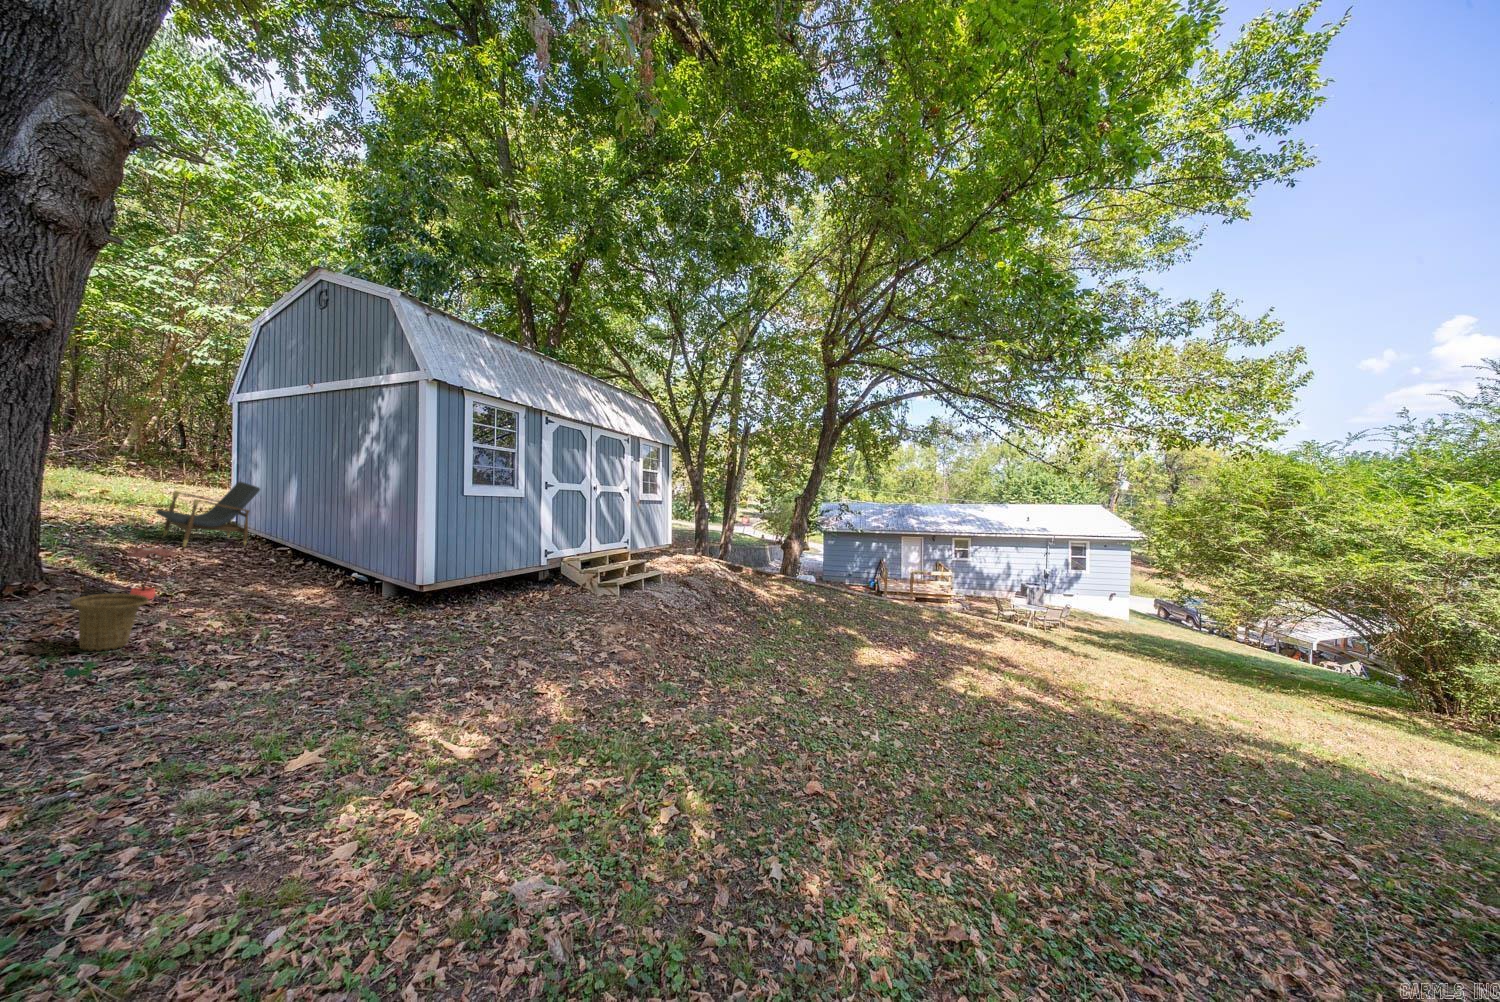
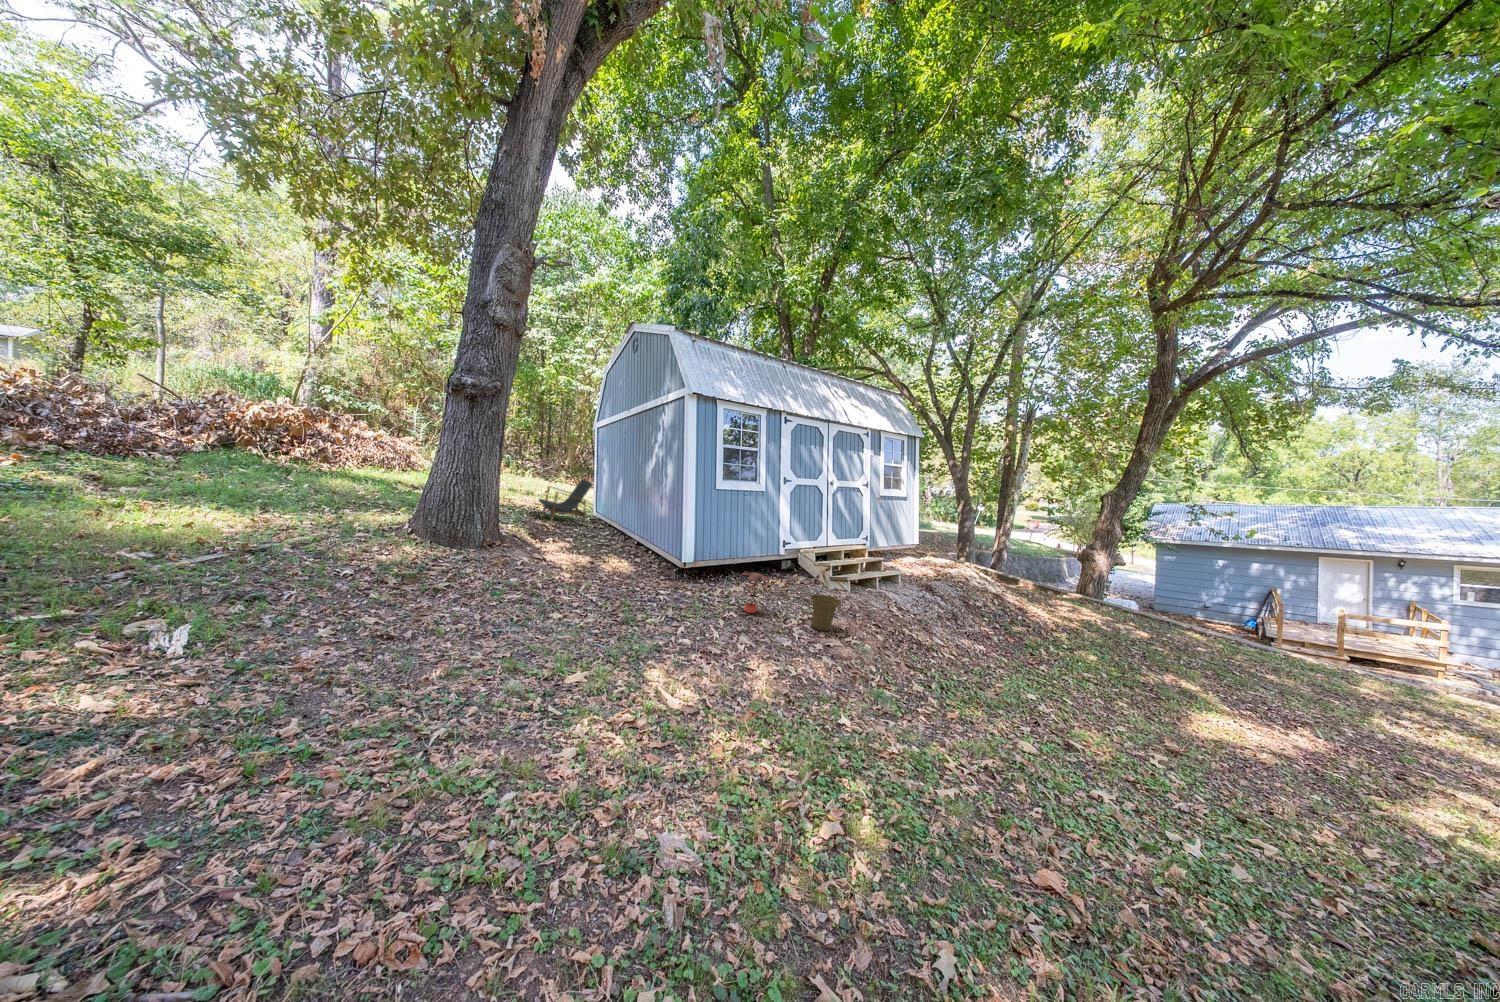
potted plant: present [123,548,175,600] -> present [742,572,770,613]
basket: present [70,594,149,651] -> present [810,594,841,631]

